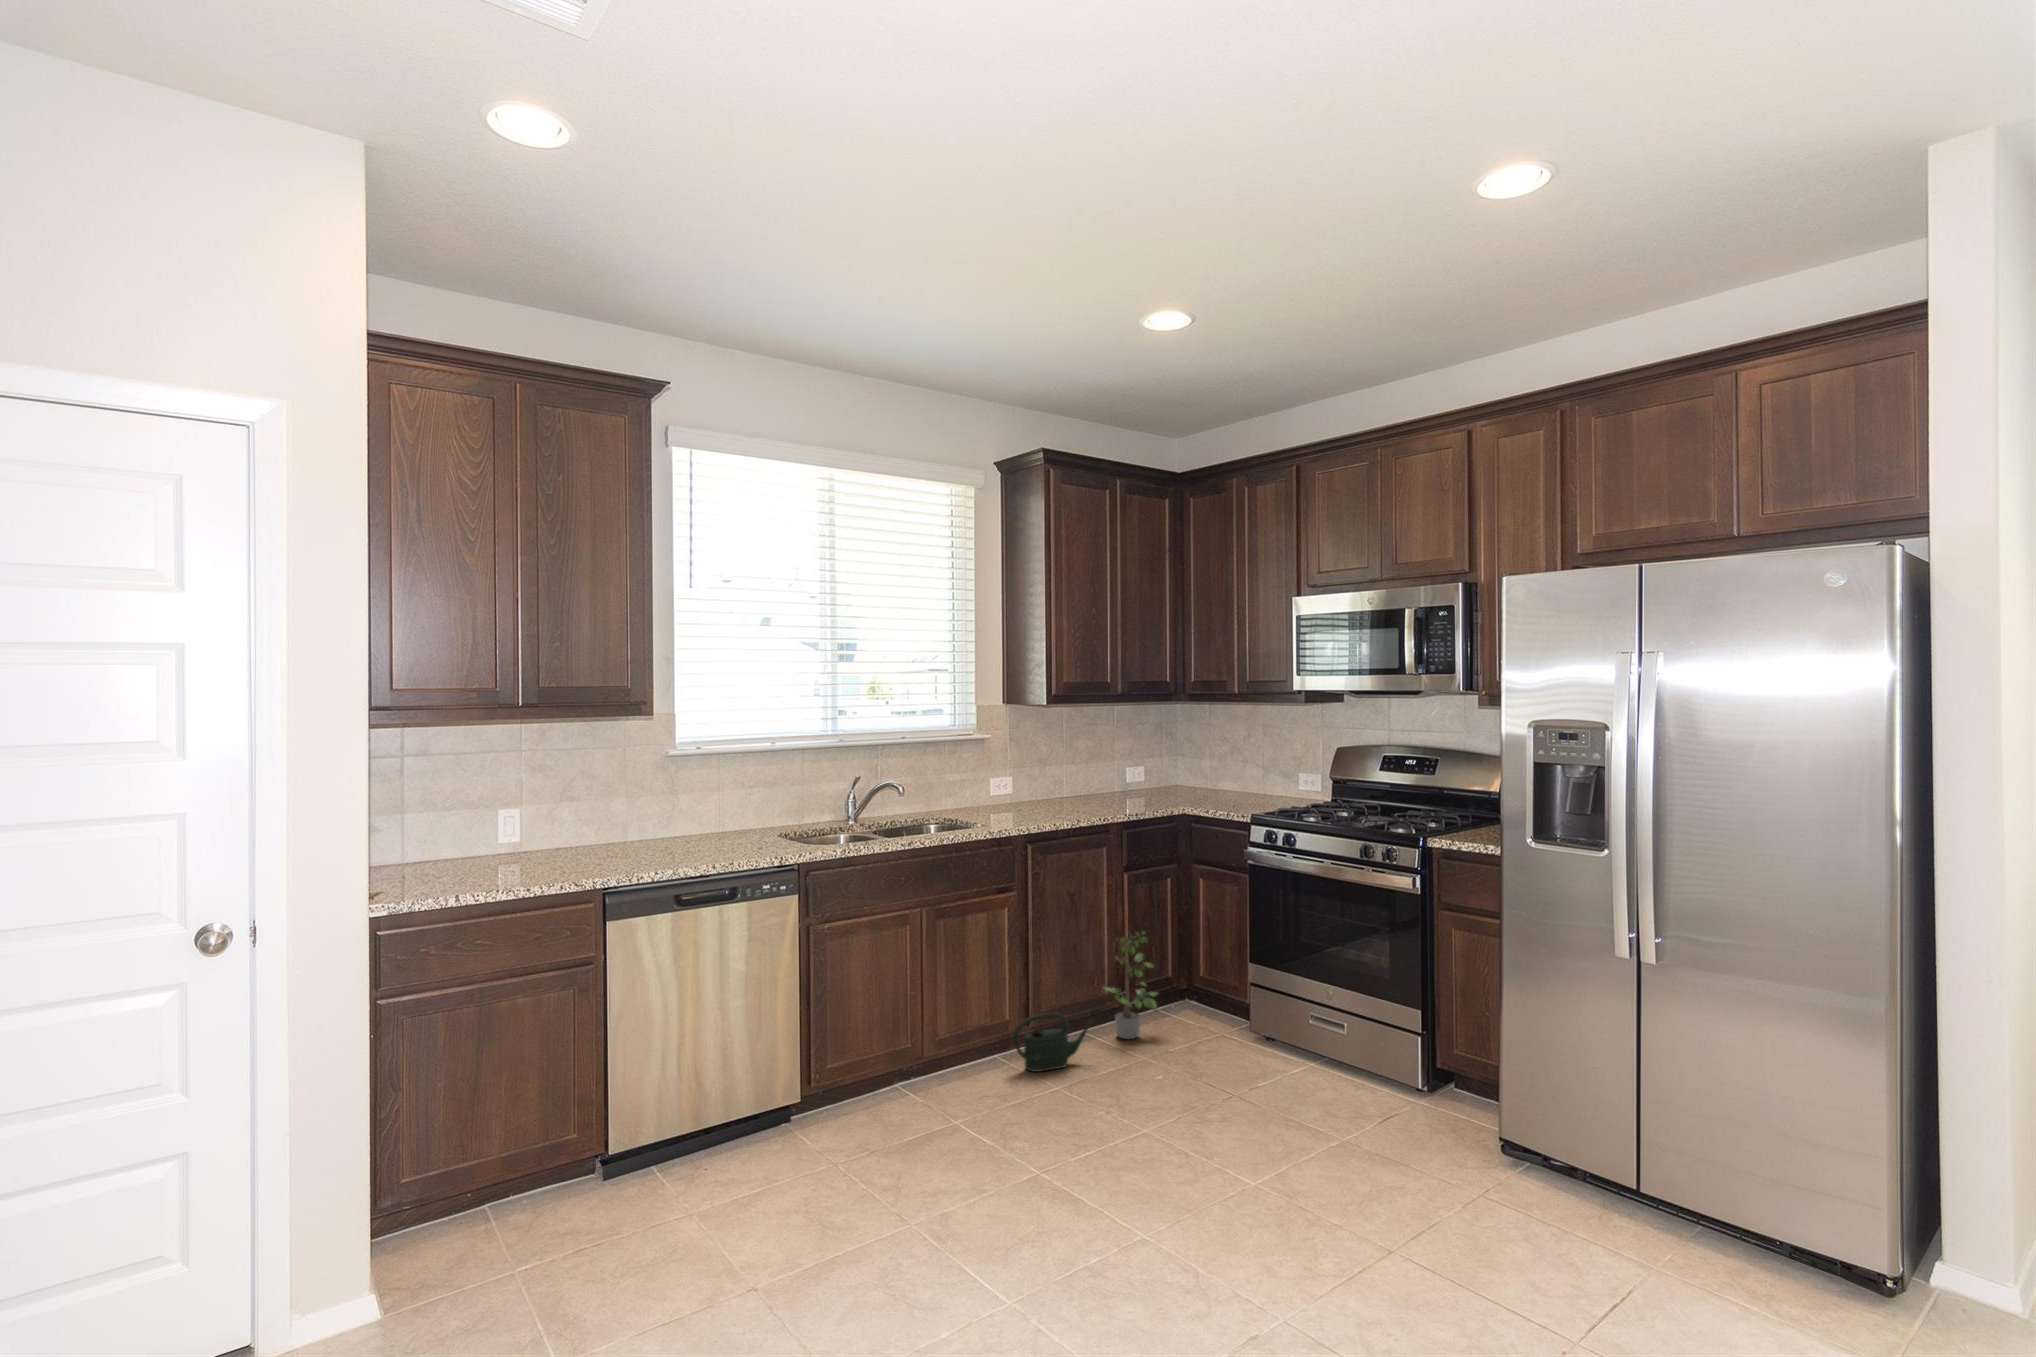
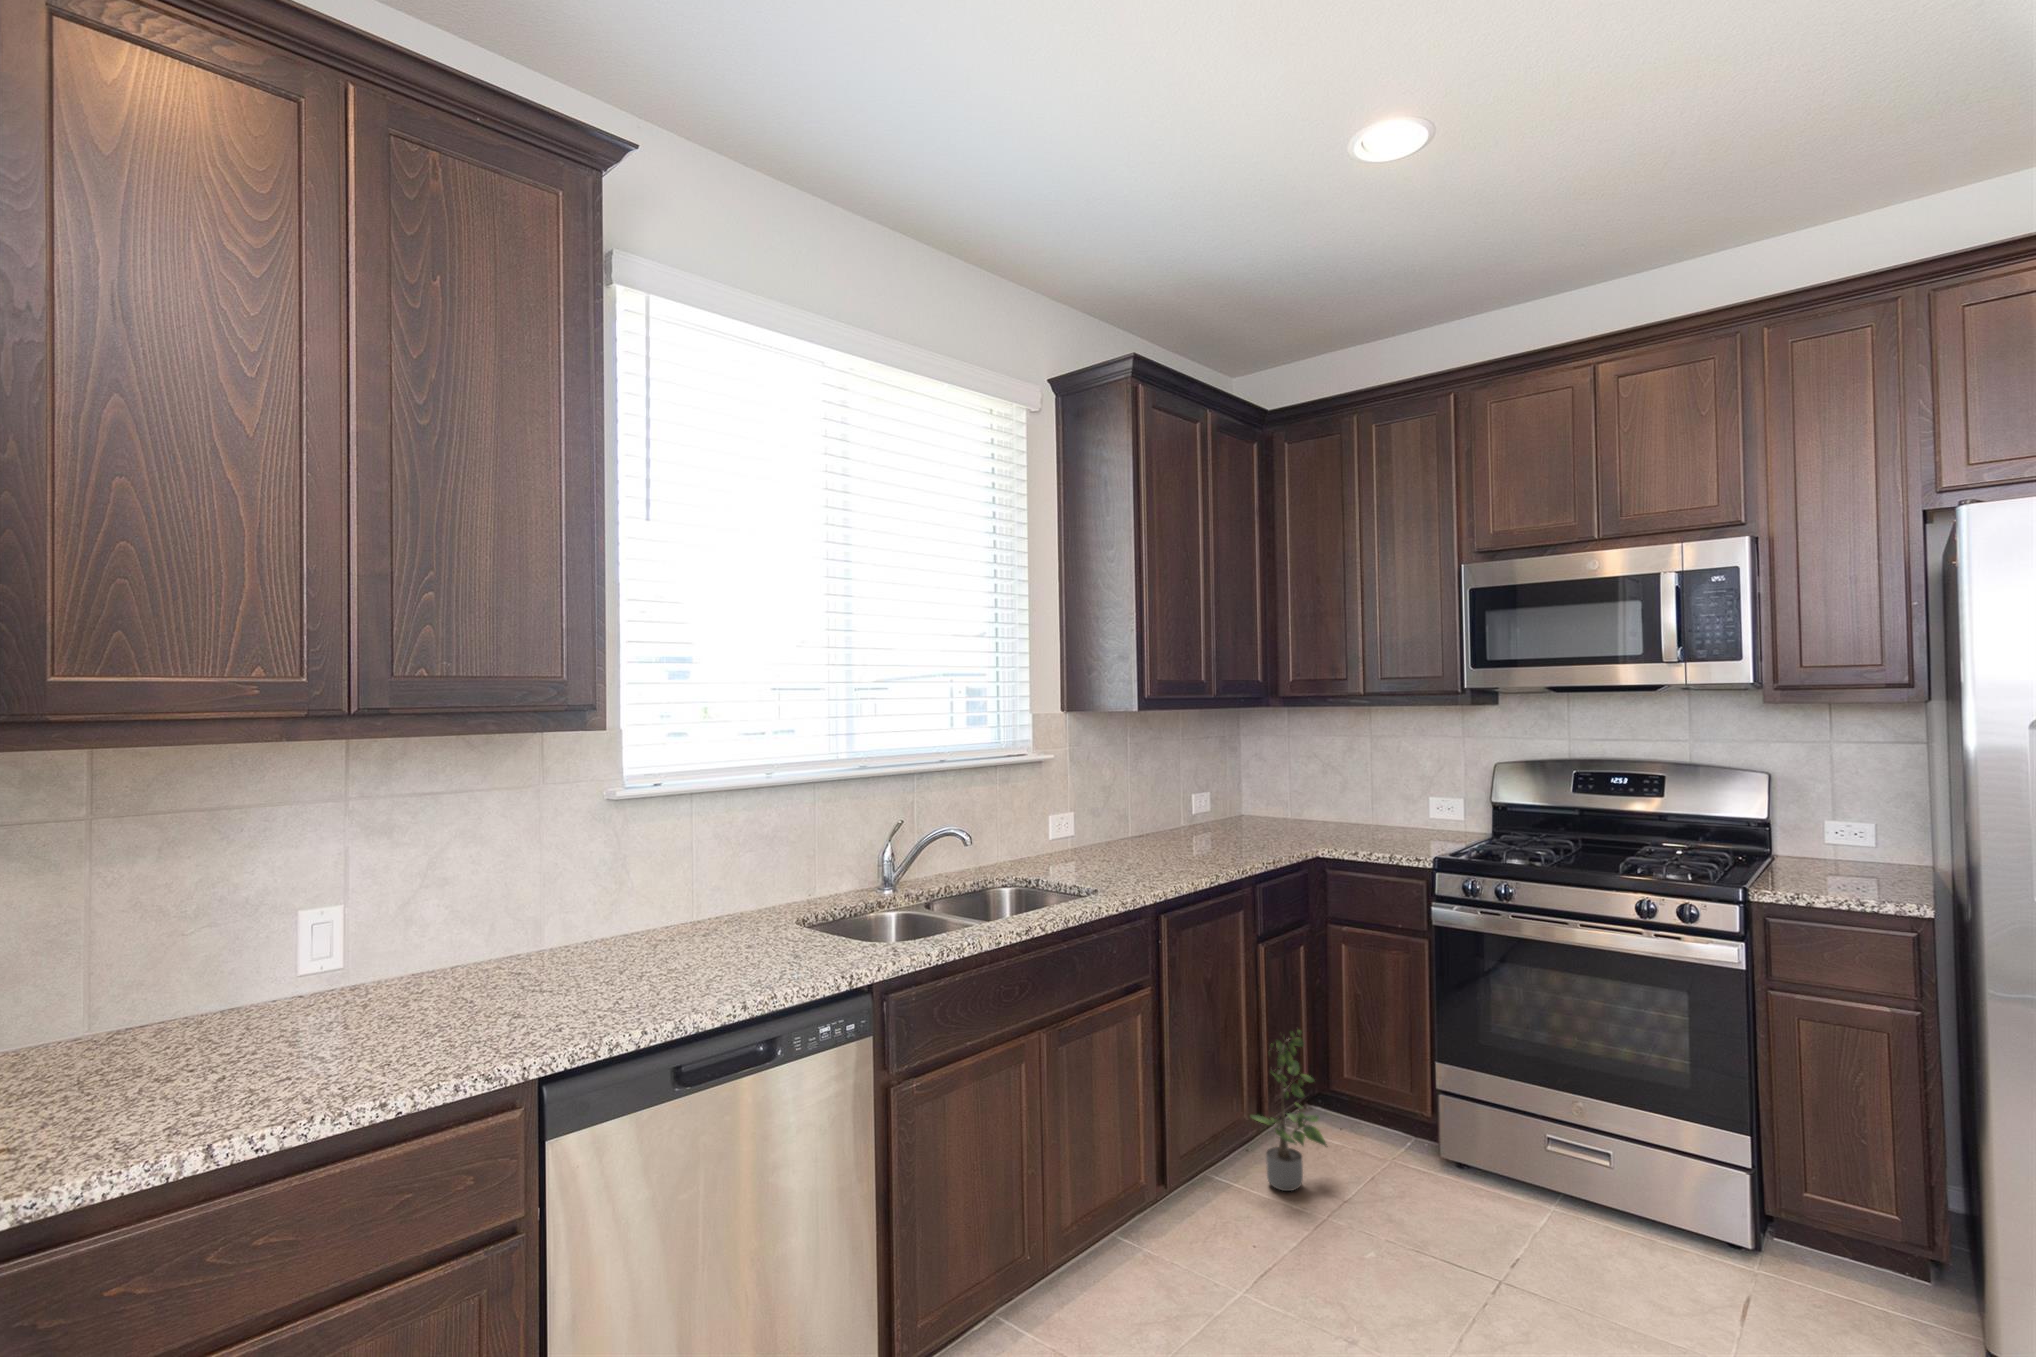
watering can: present [1013,1013,1095,1072] -> none [1167,1173,1271,1272]

